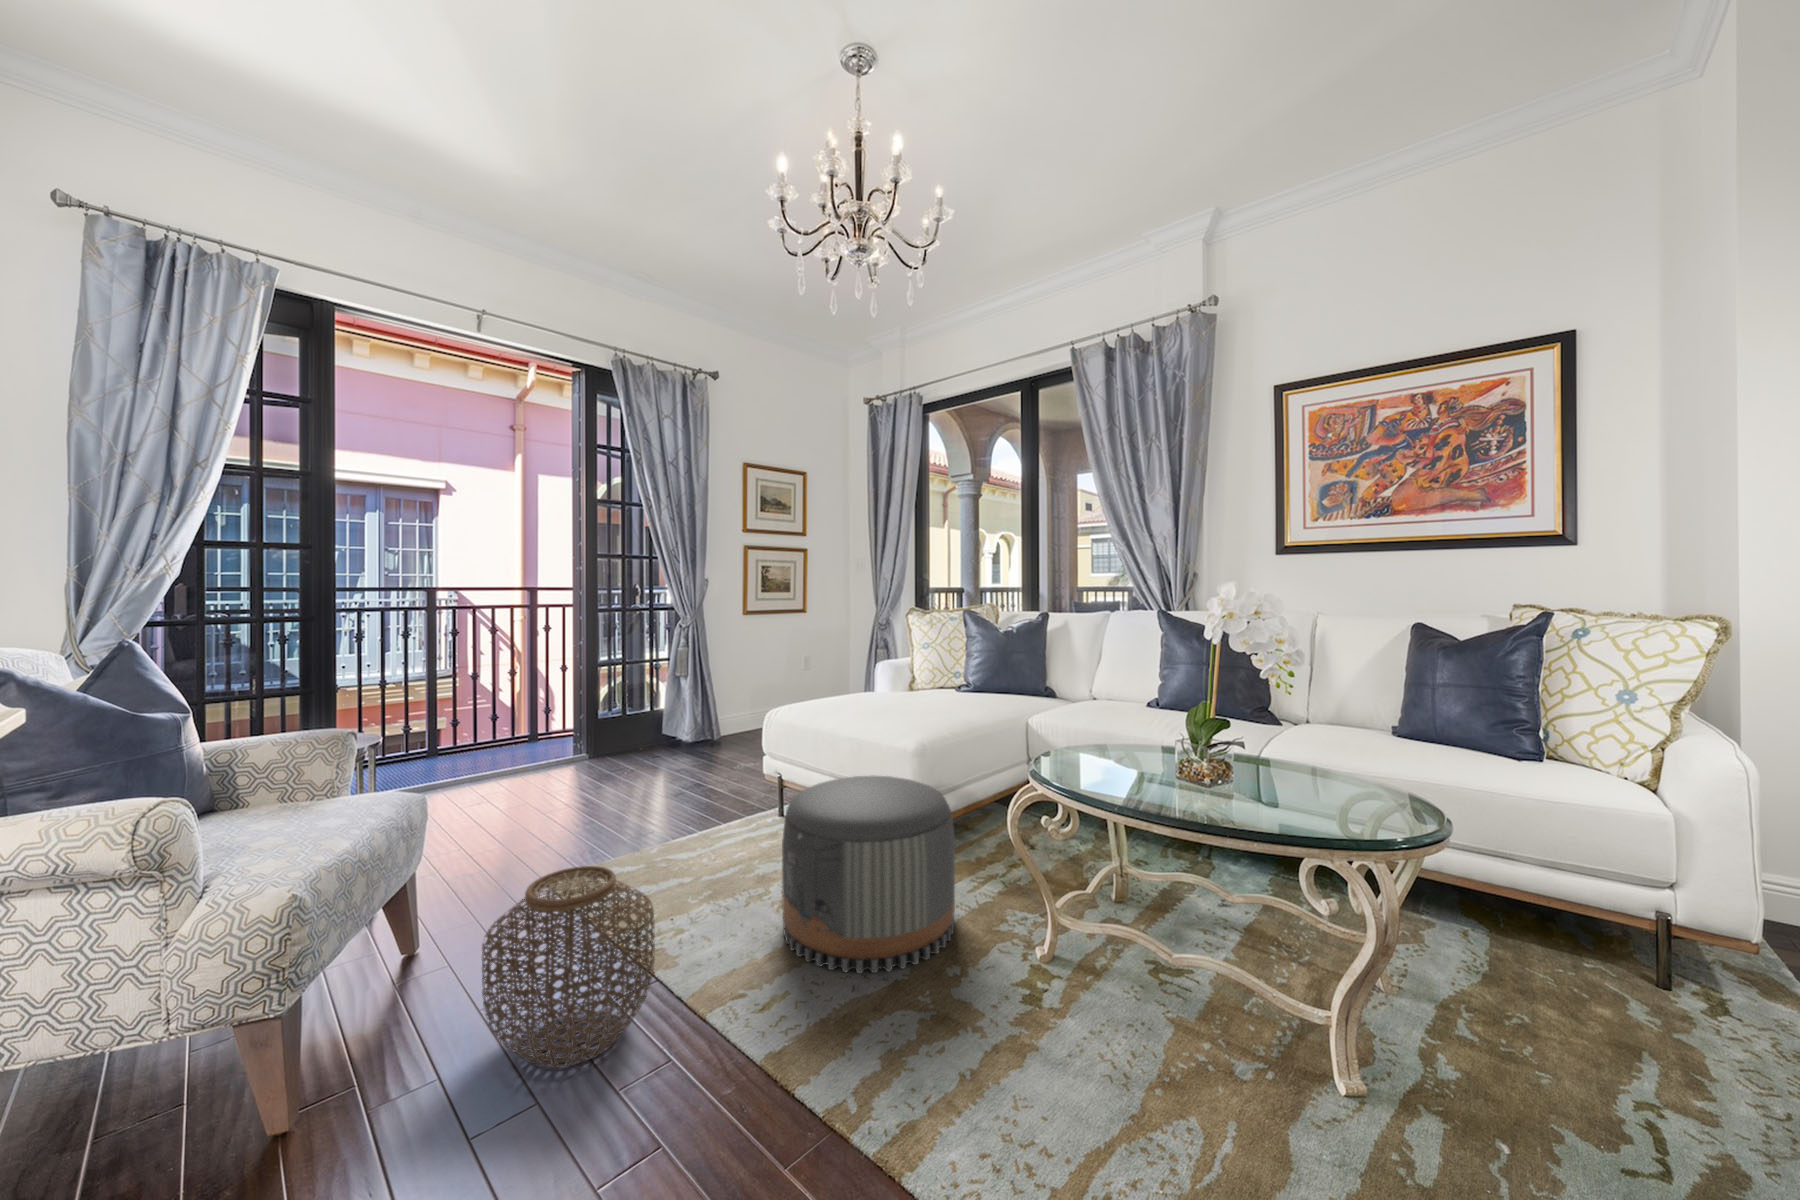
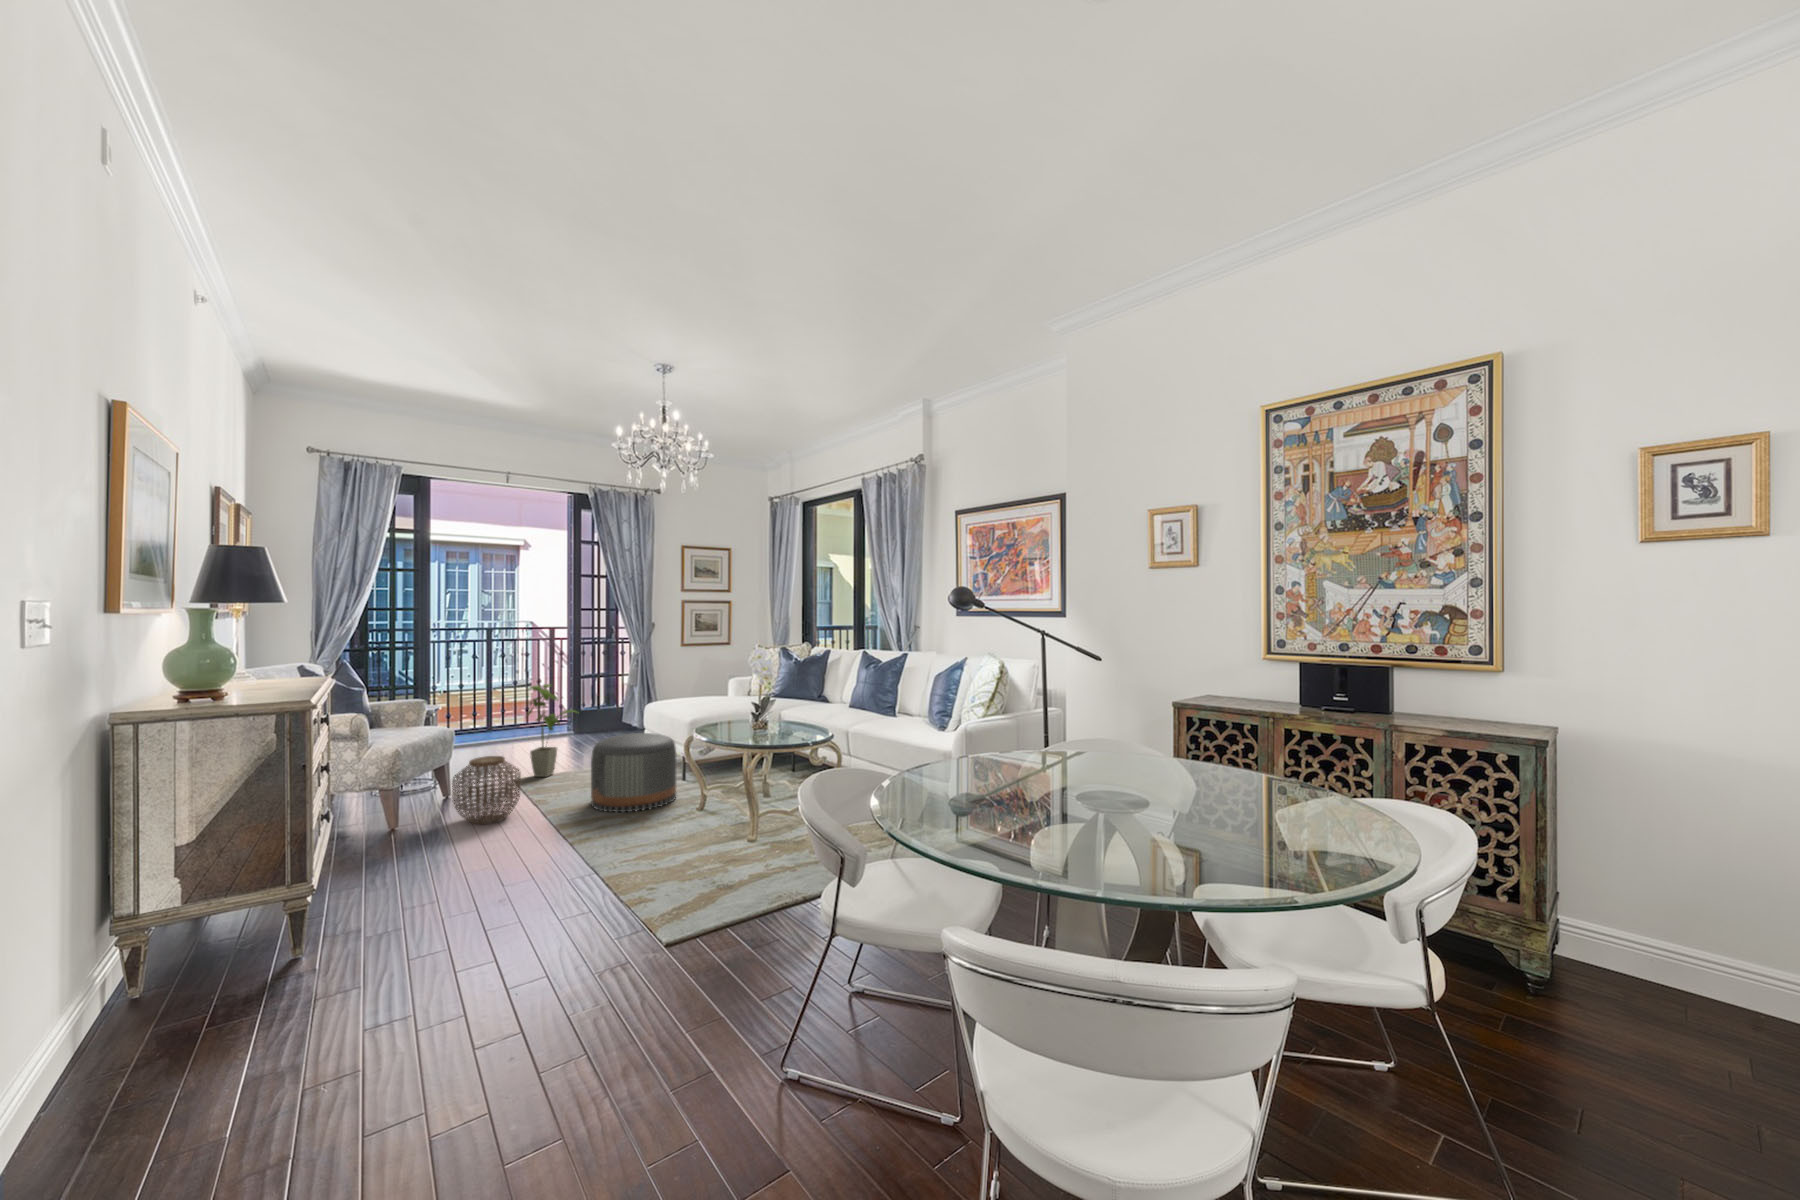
house plant: none [570,681,675,866] -> present [527,684,575,777]

